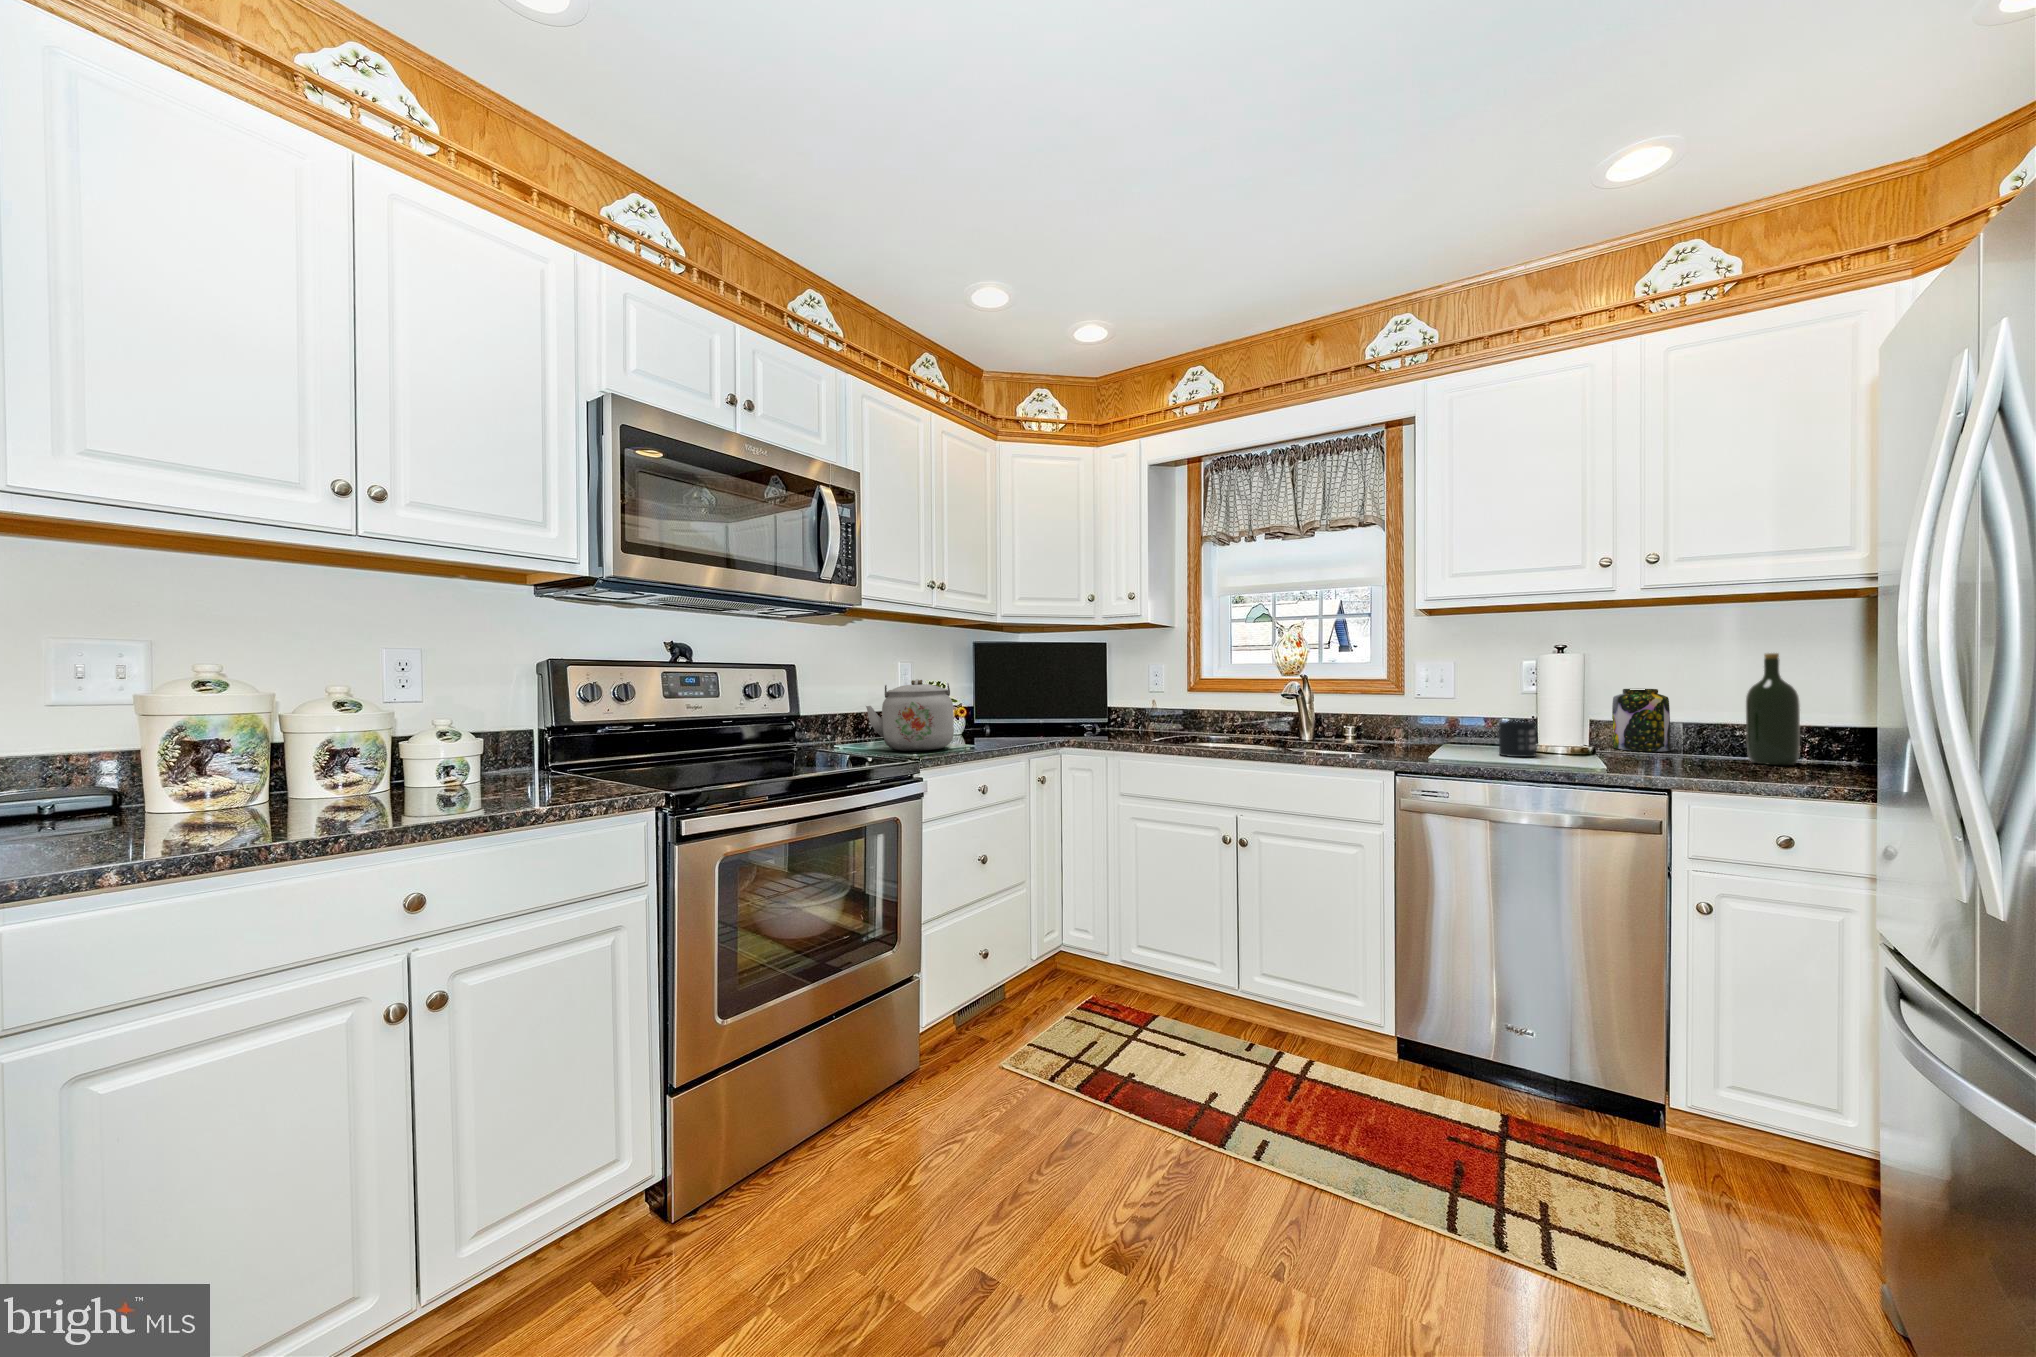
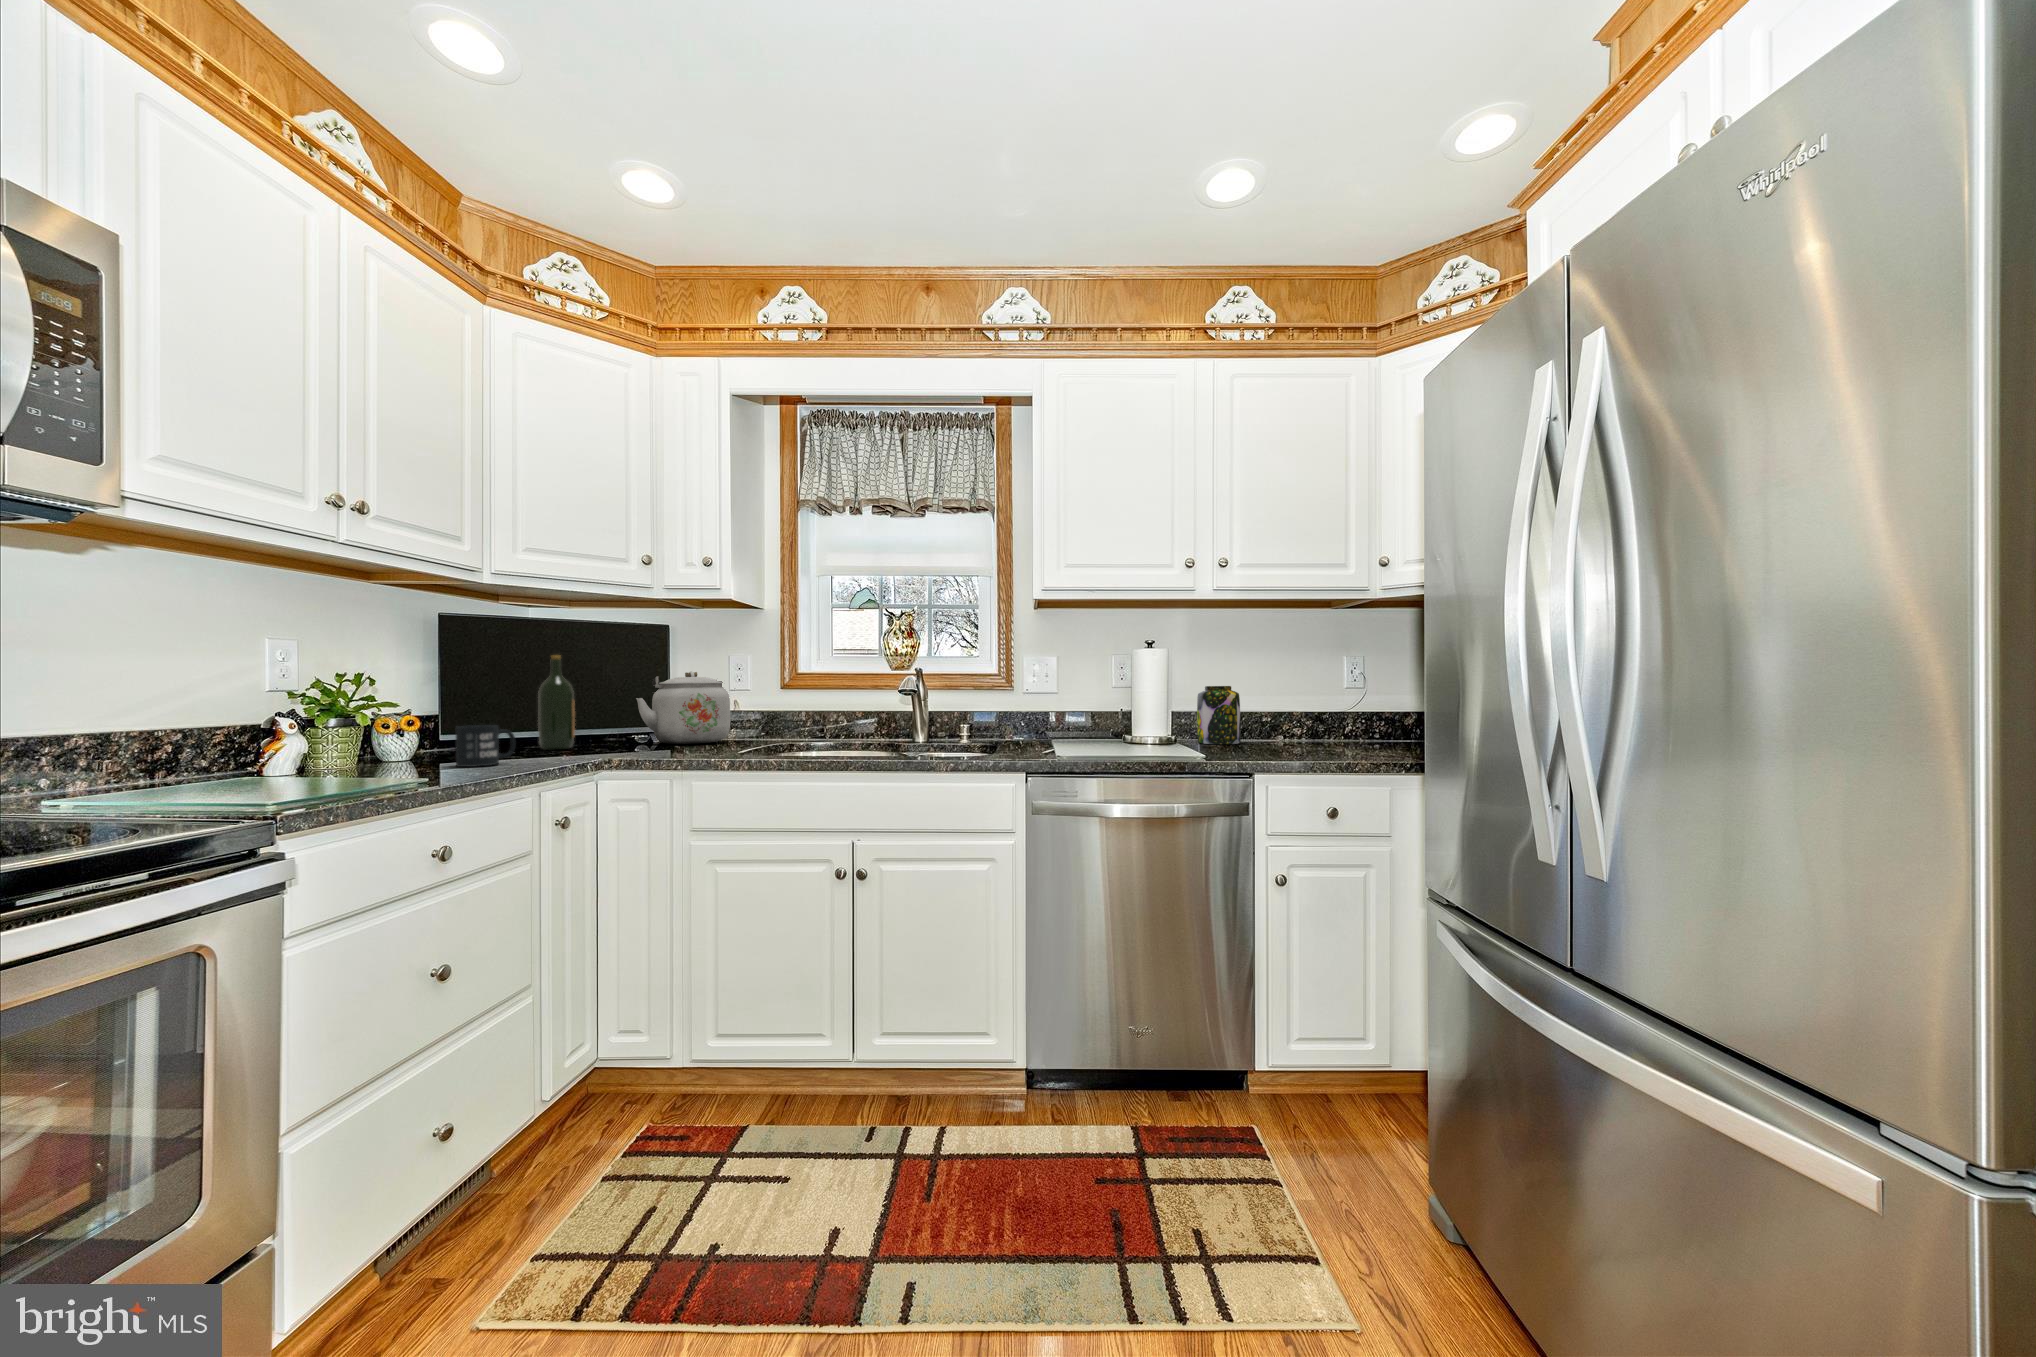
wine bottle: present [1746,653,1800,765] -> present [538,655,575,750]
kettle: present [866,679,954,751] -> present [636,671,730,744]
mug: present [1499,722,1538,757] -> present [456,725,515,767]

